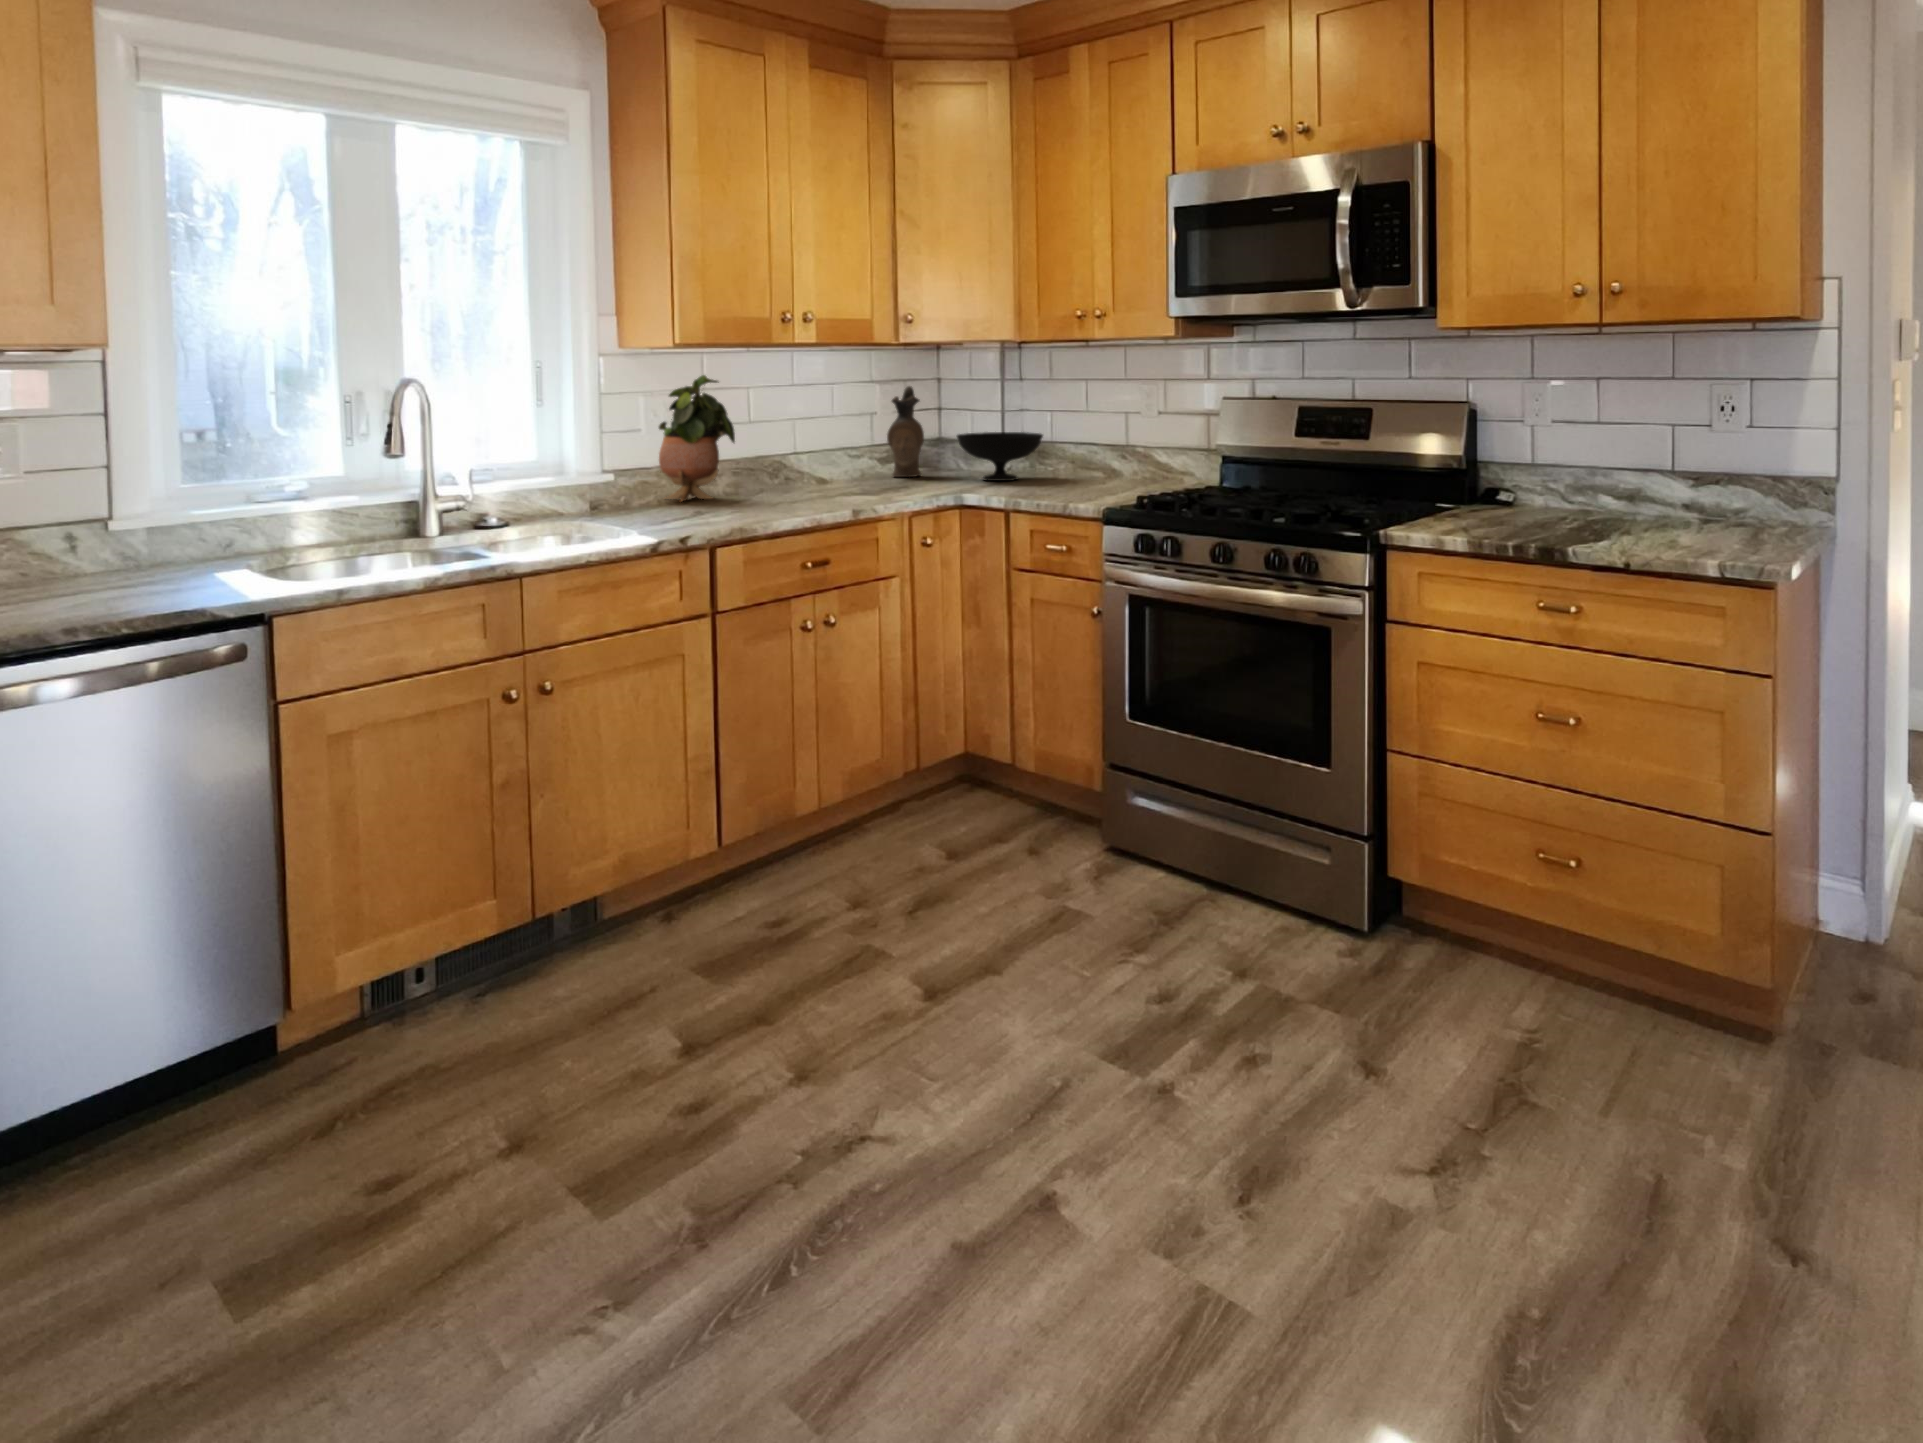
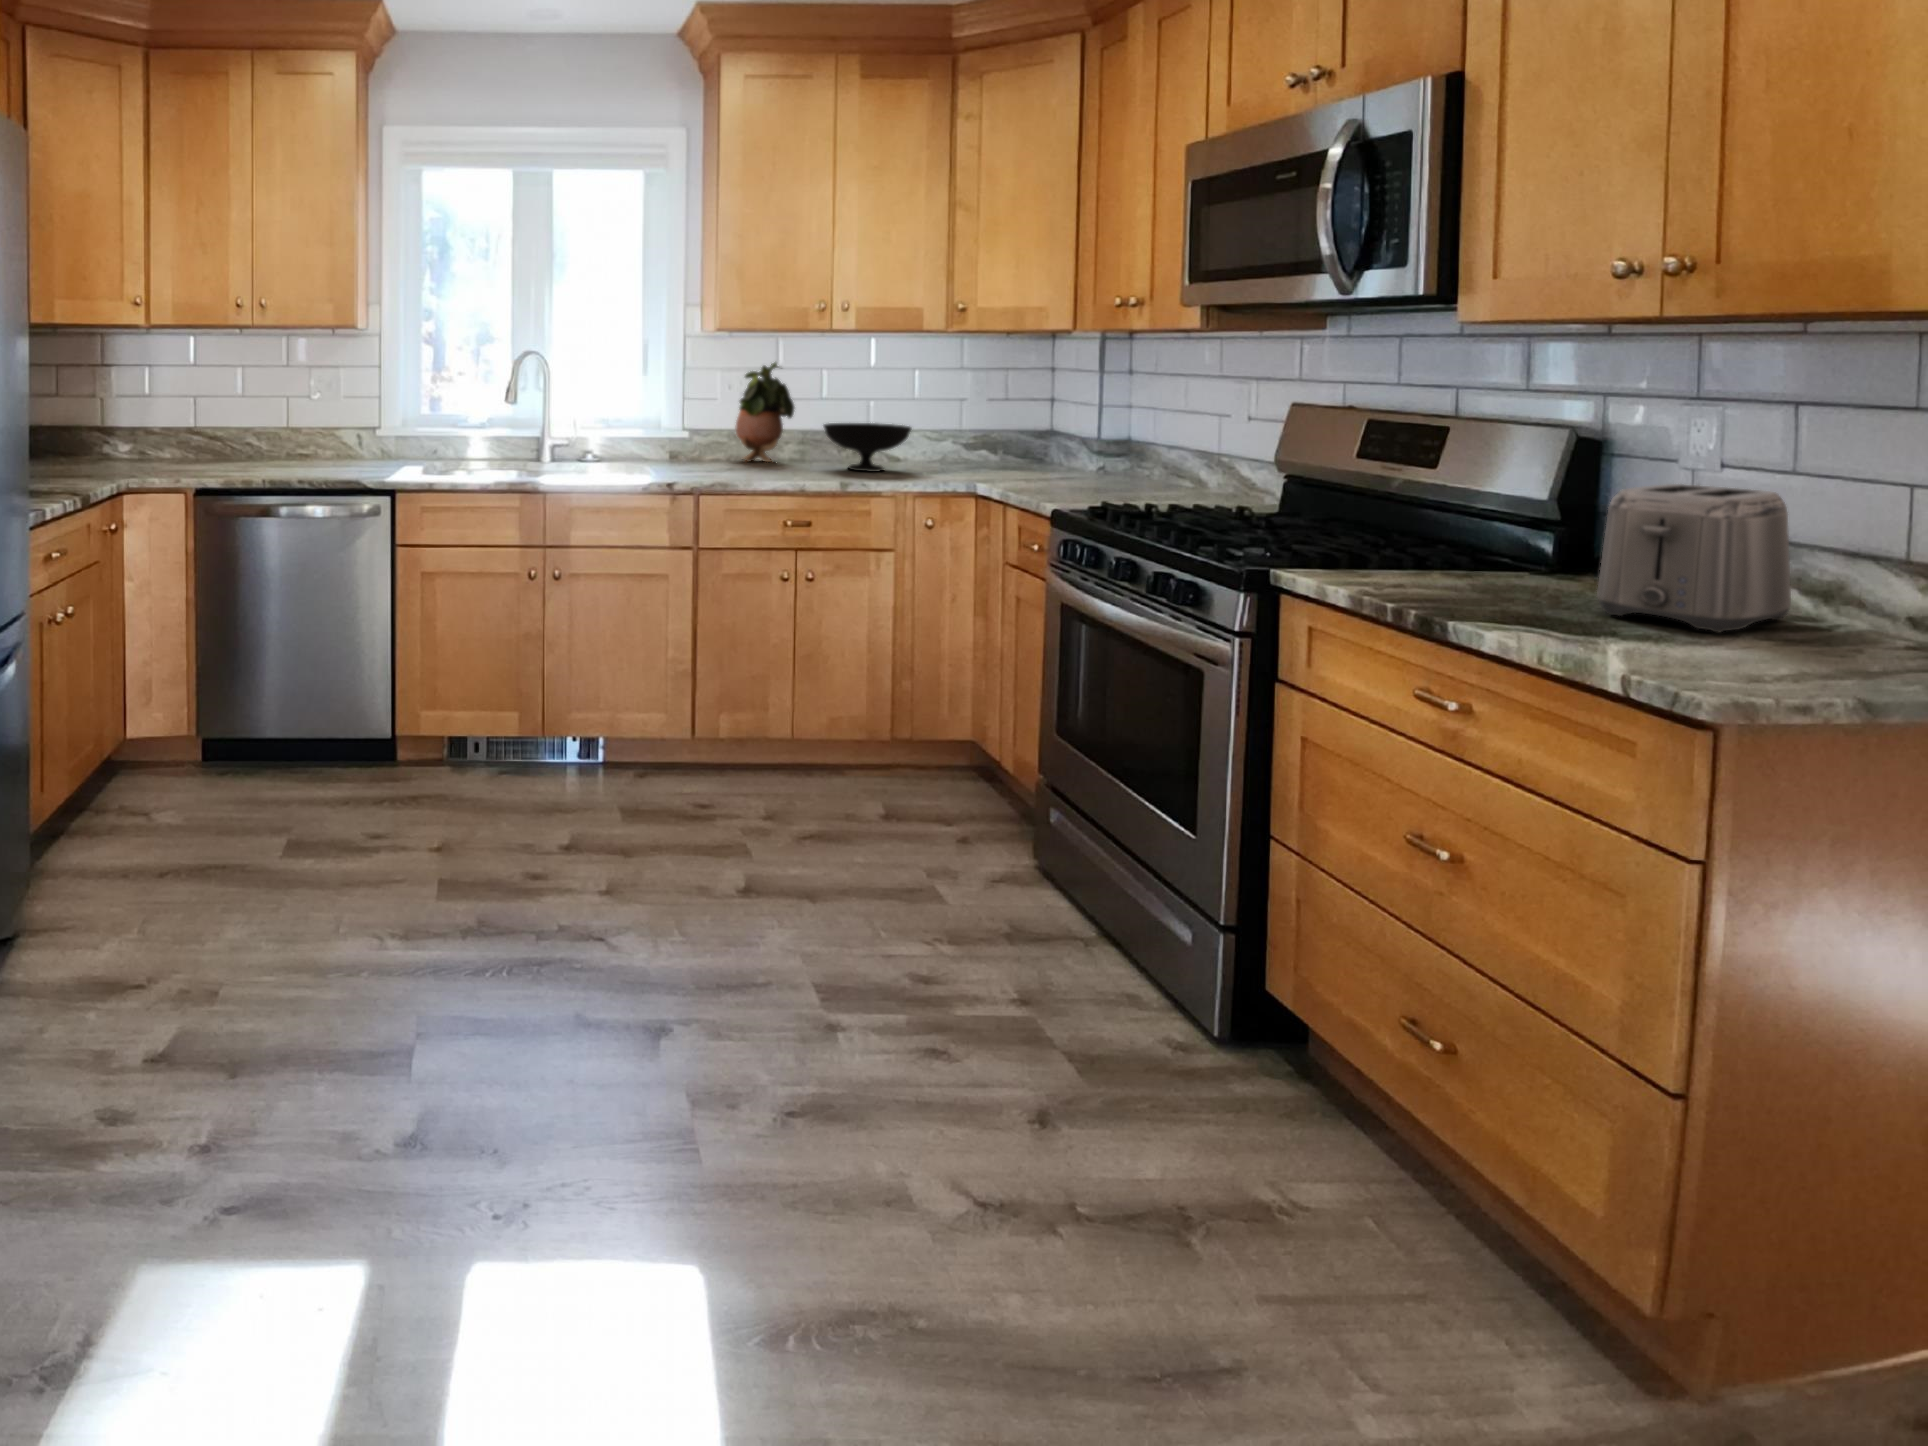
ceramic pitcher: present [887,386,924,477] -> none [965,377,1005,464]
bowl: present [957,432,1043,481] -> present [824,423,911,472]
toaster: none [1568,435,1655,529] -> present [1597,484,1791,632]

